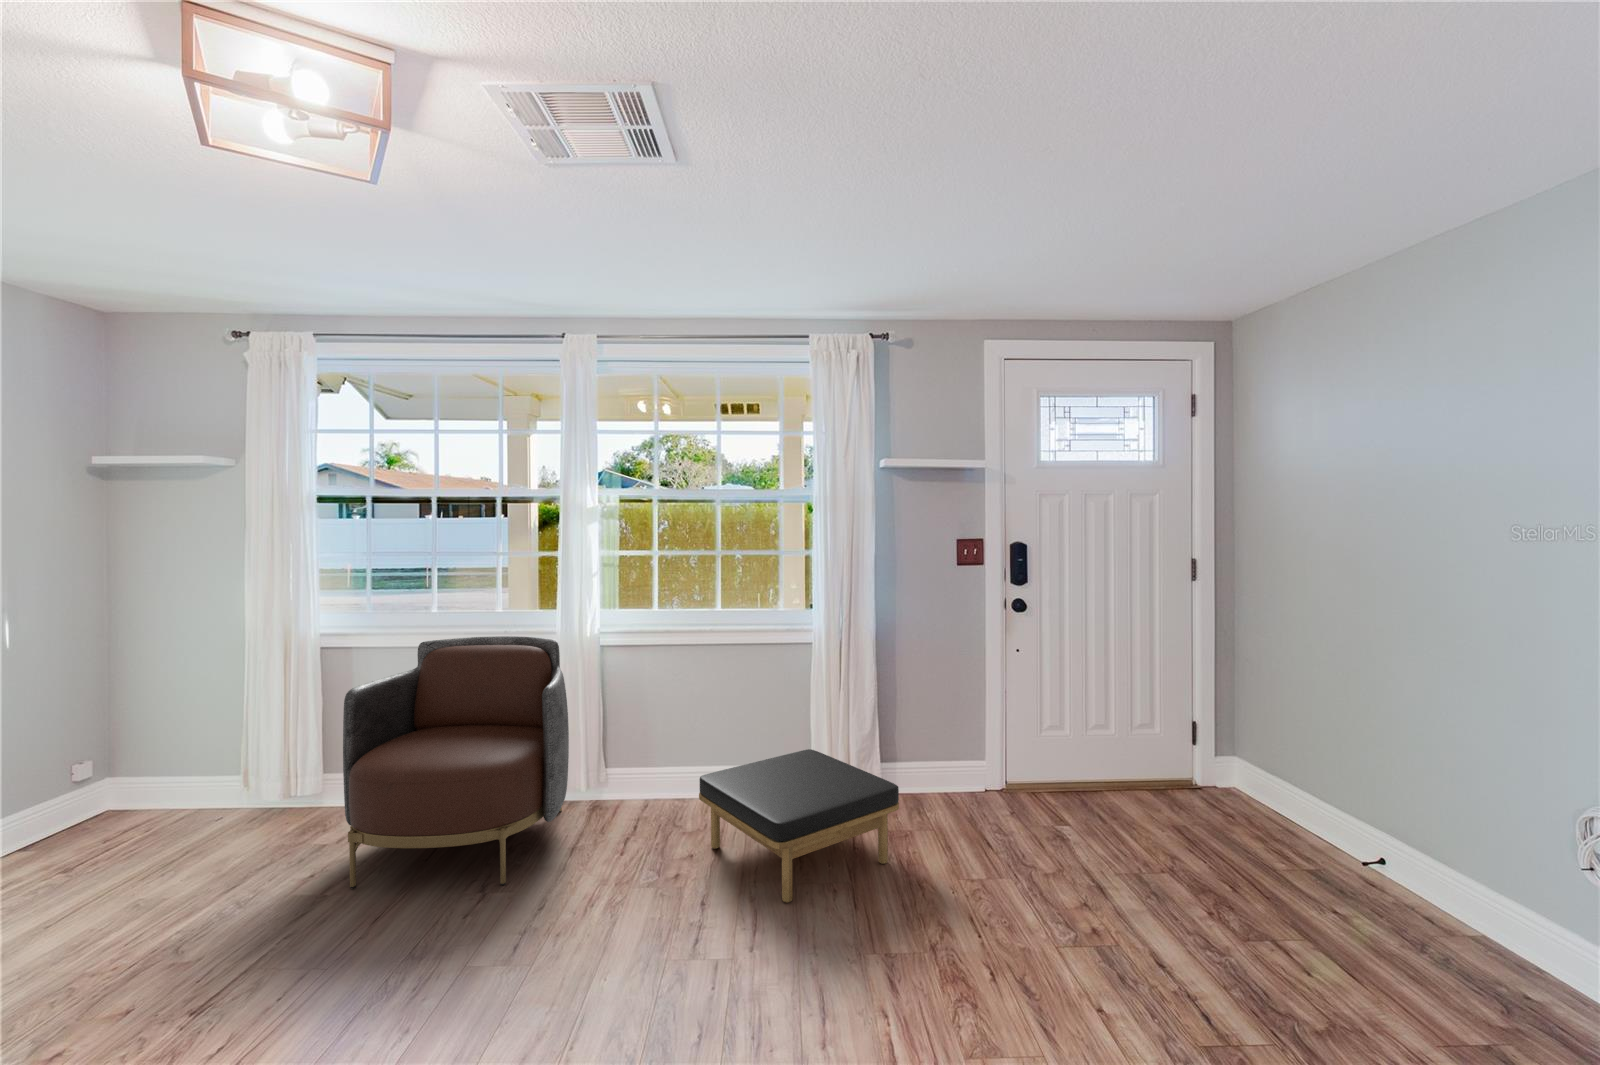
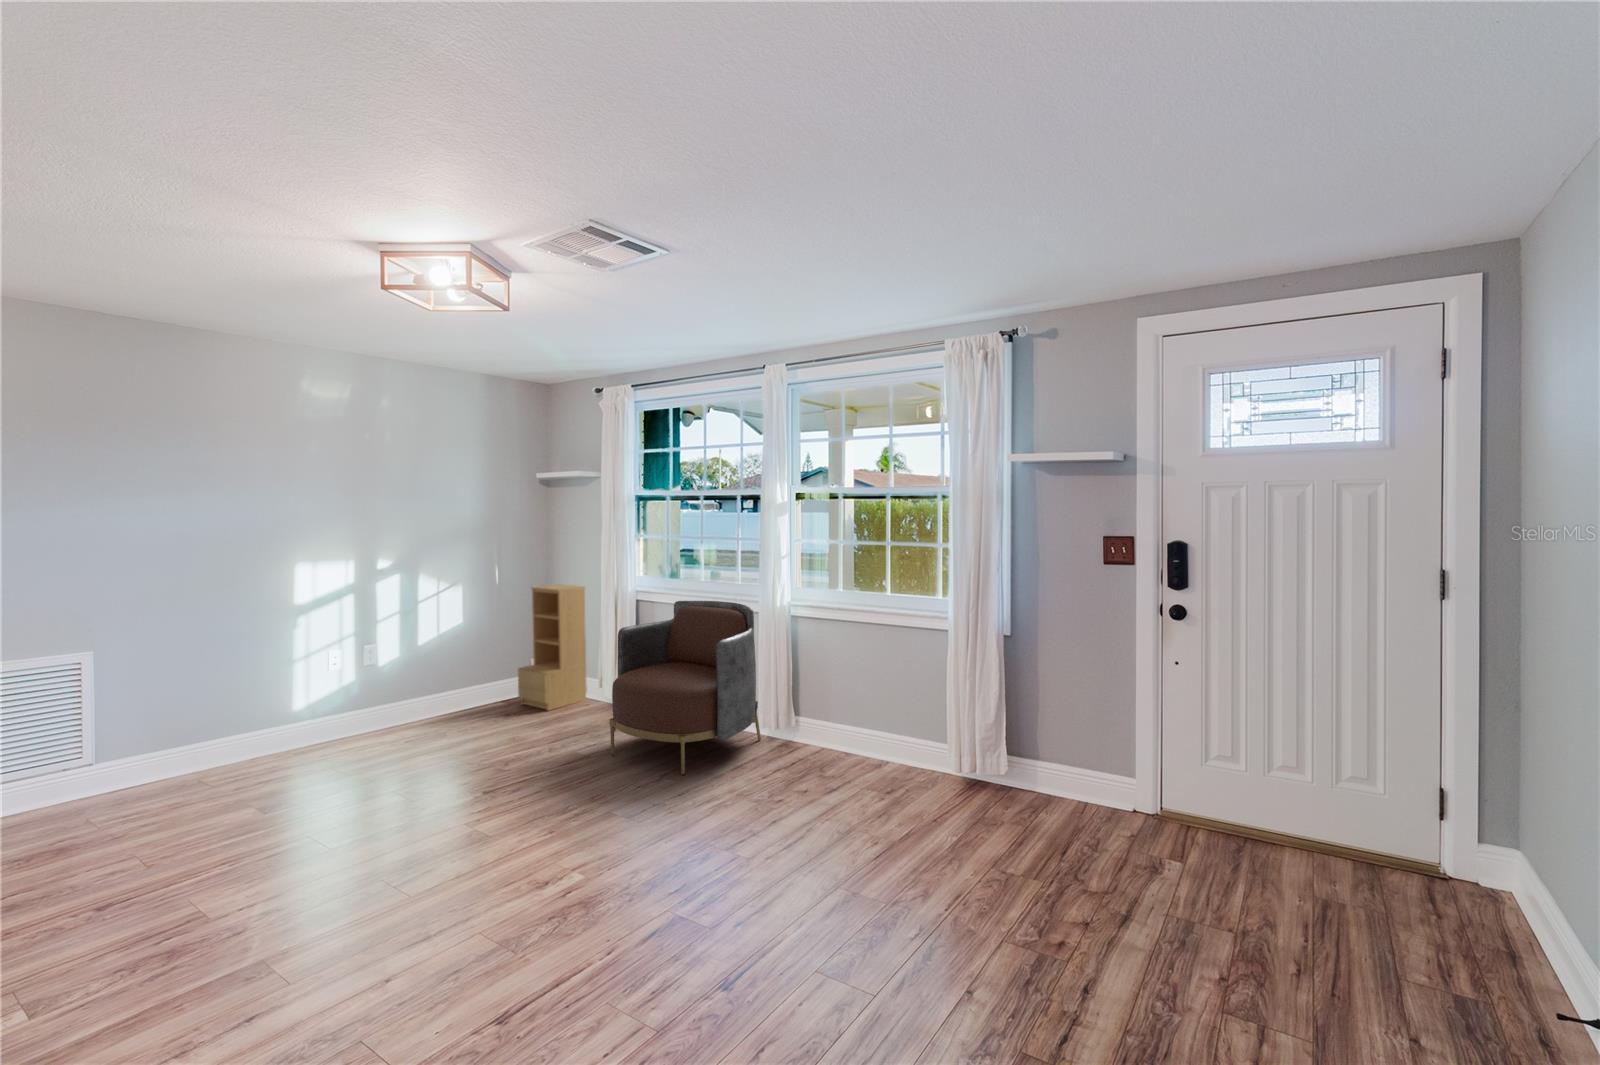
bookshelf: none [61,635,208,850] -> present [518,584,587,711]
ottoman: present [699,749,899,903] -> none [818,727,962,837]

